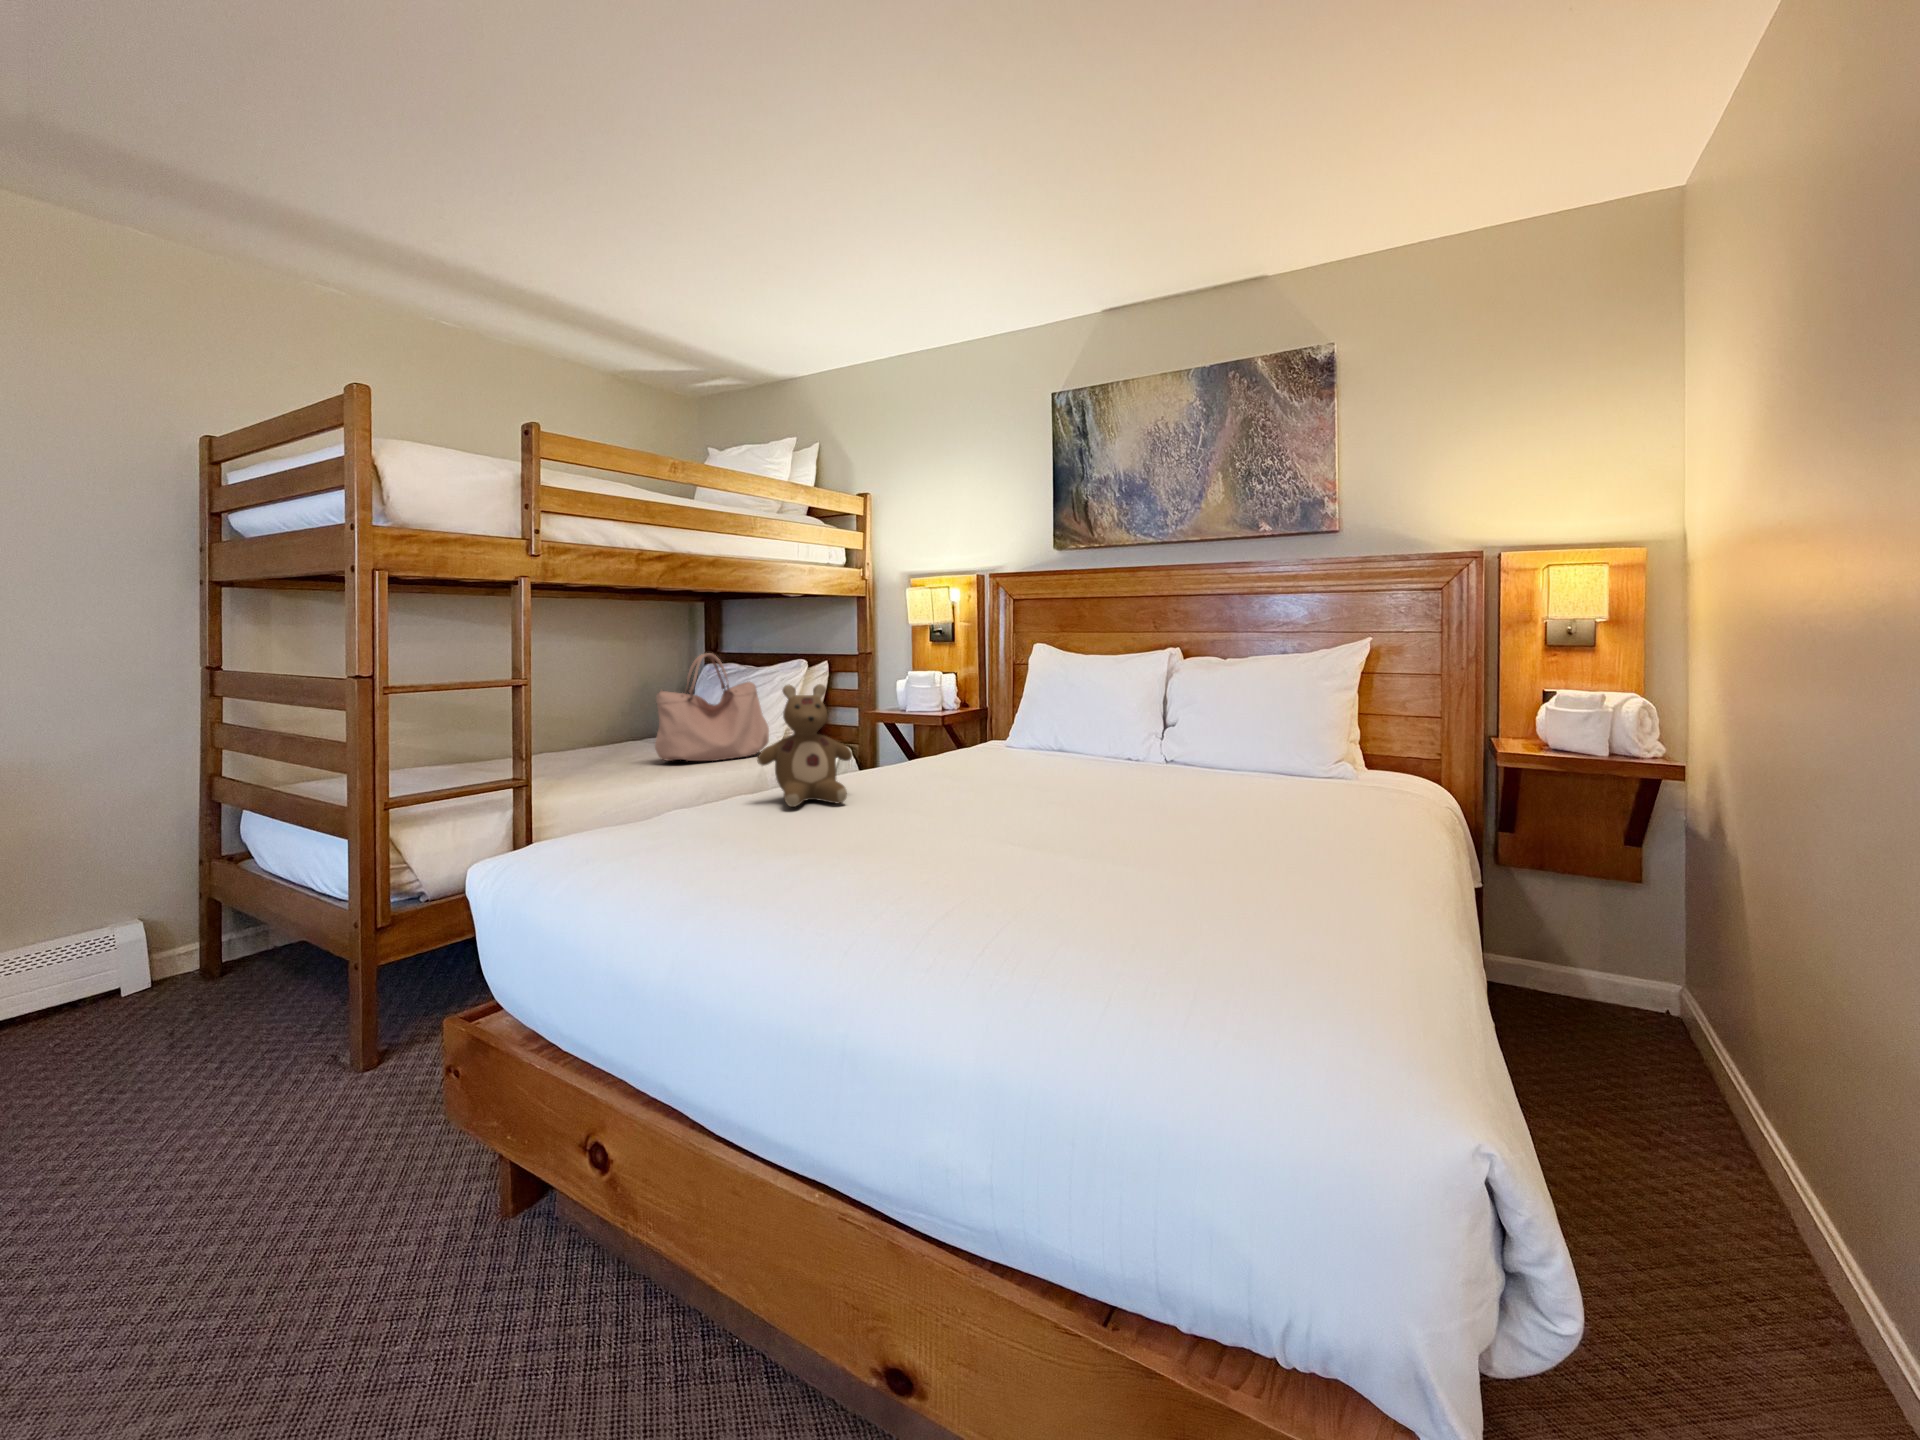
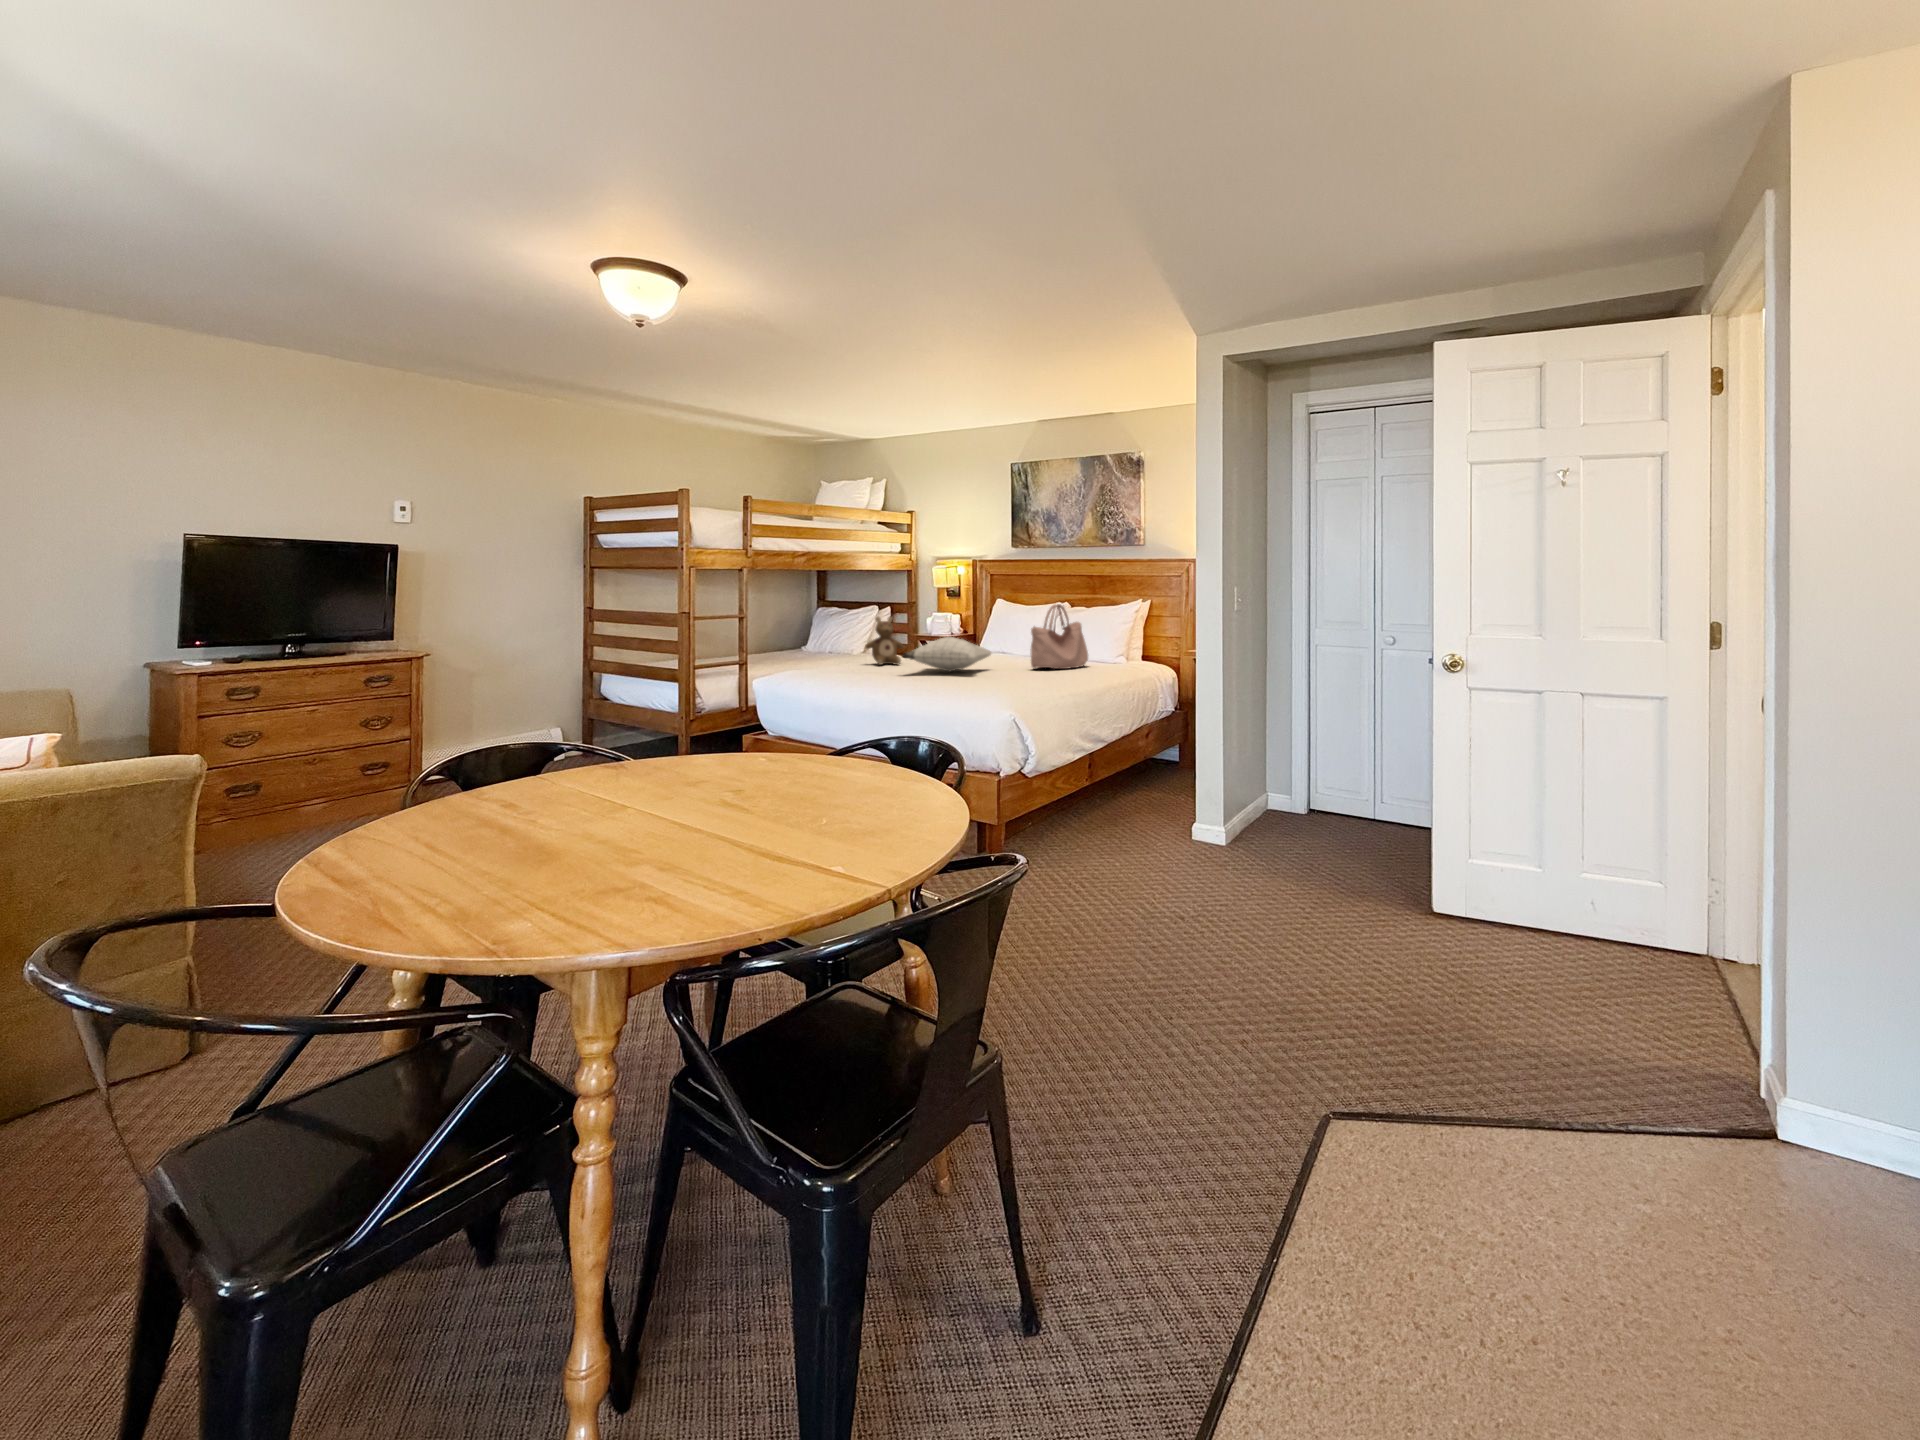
handbag: present [655,653,769,761] -> present [1030,604,1088,669]
pillow: none [845,745,1099,847] -> present [903,637,991,672]

